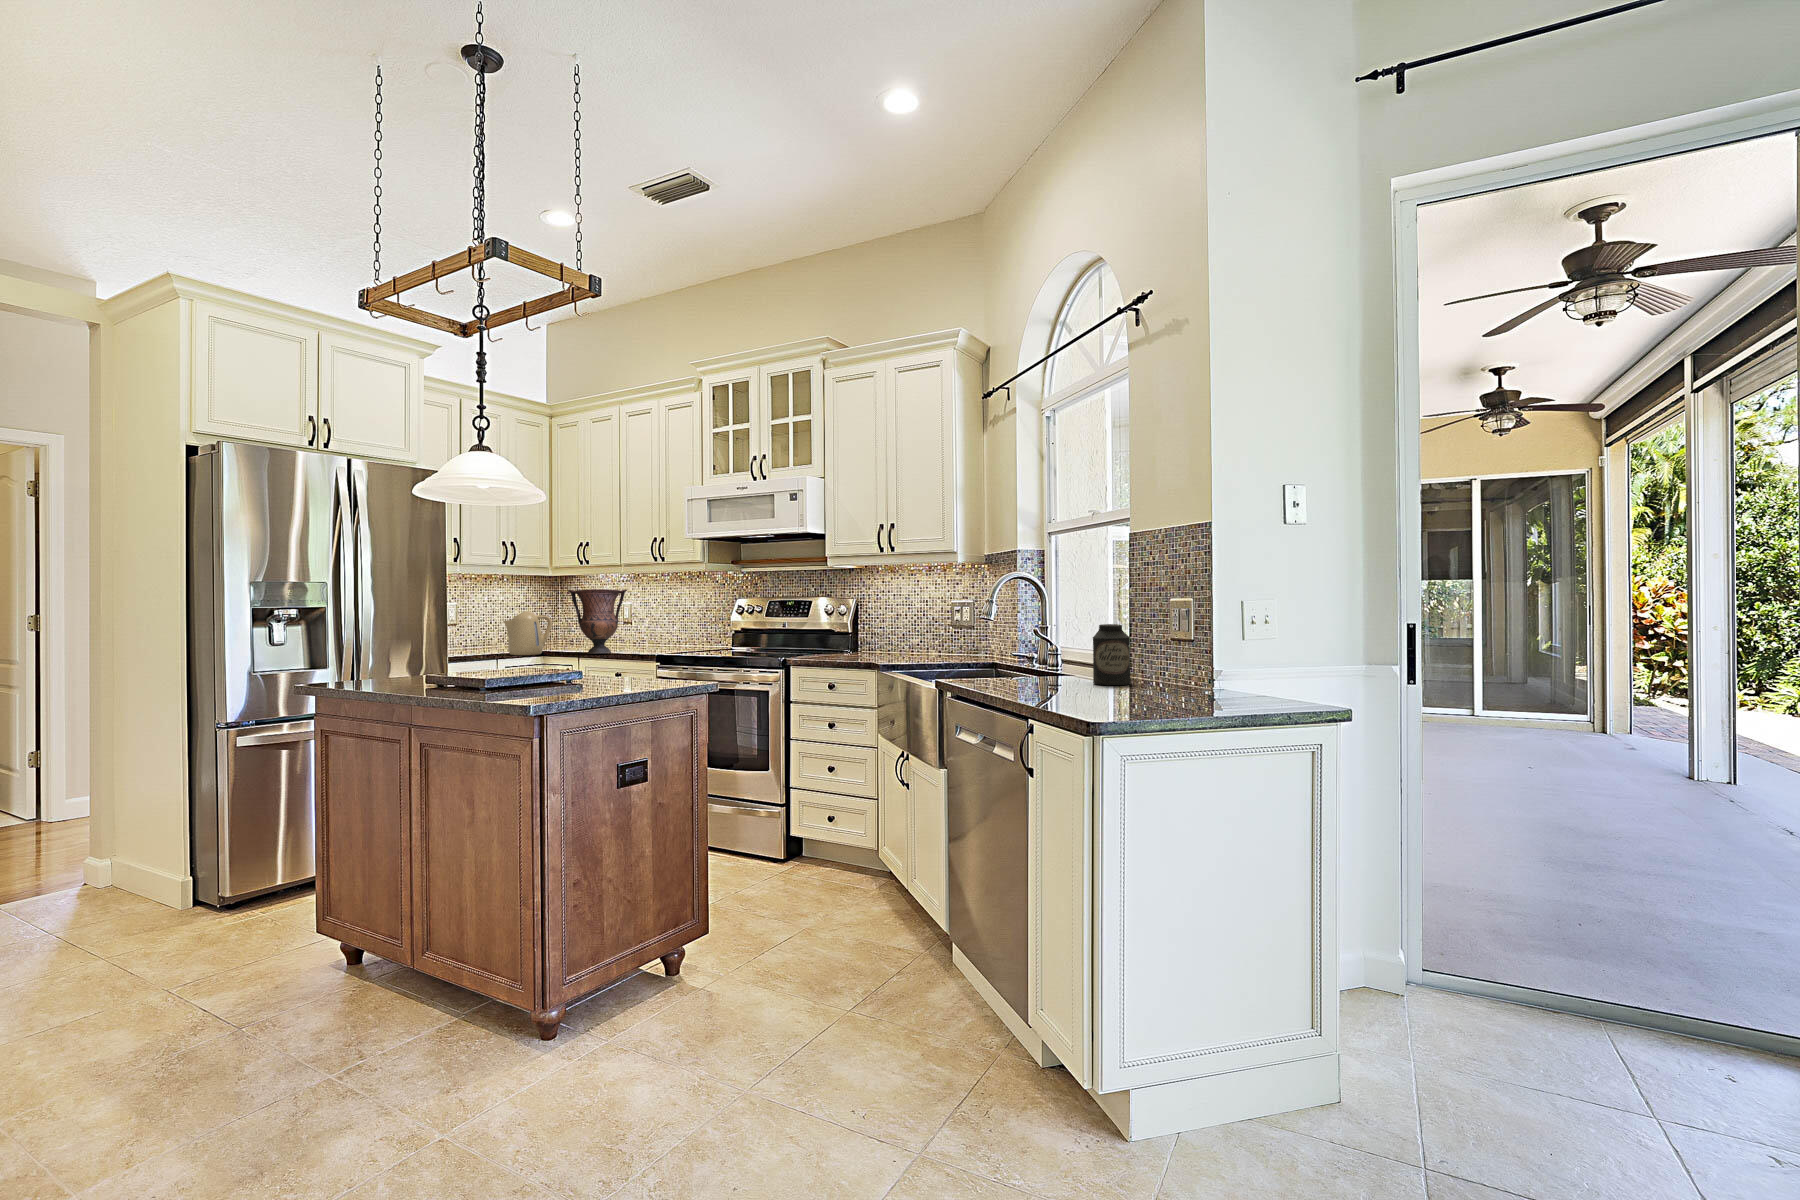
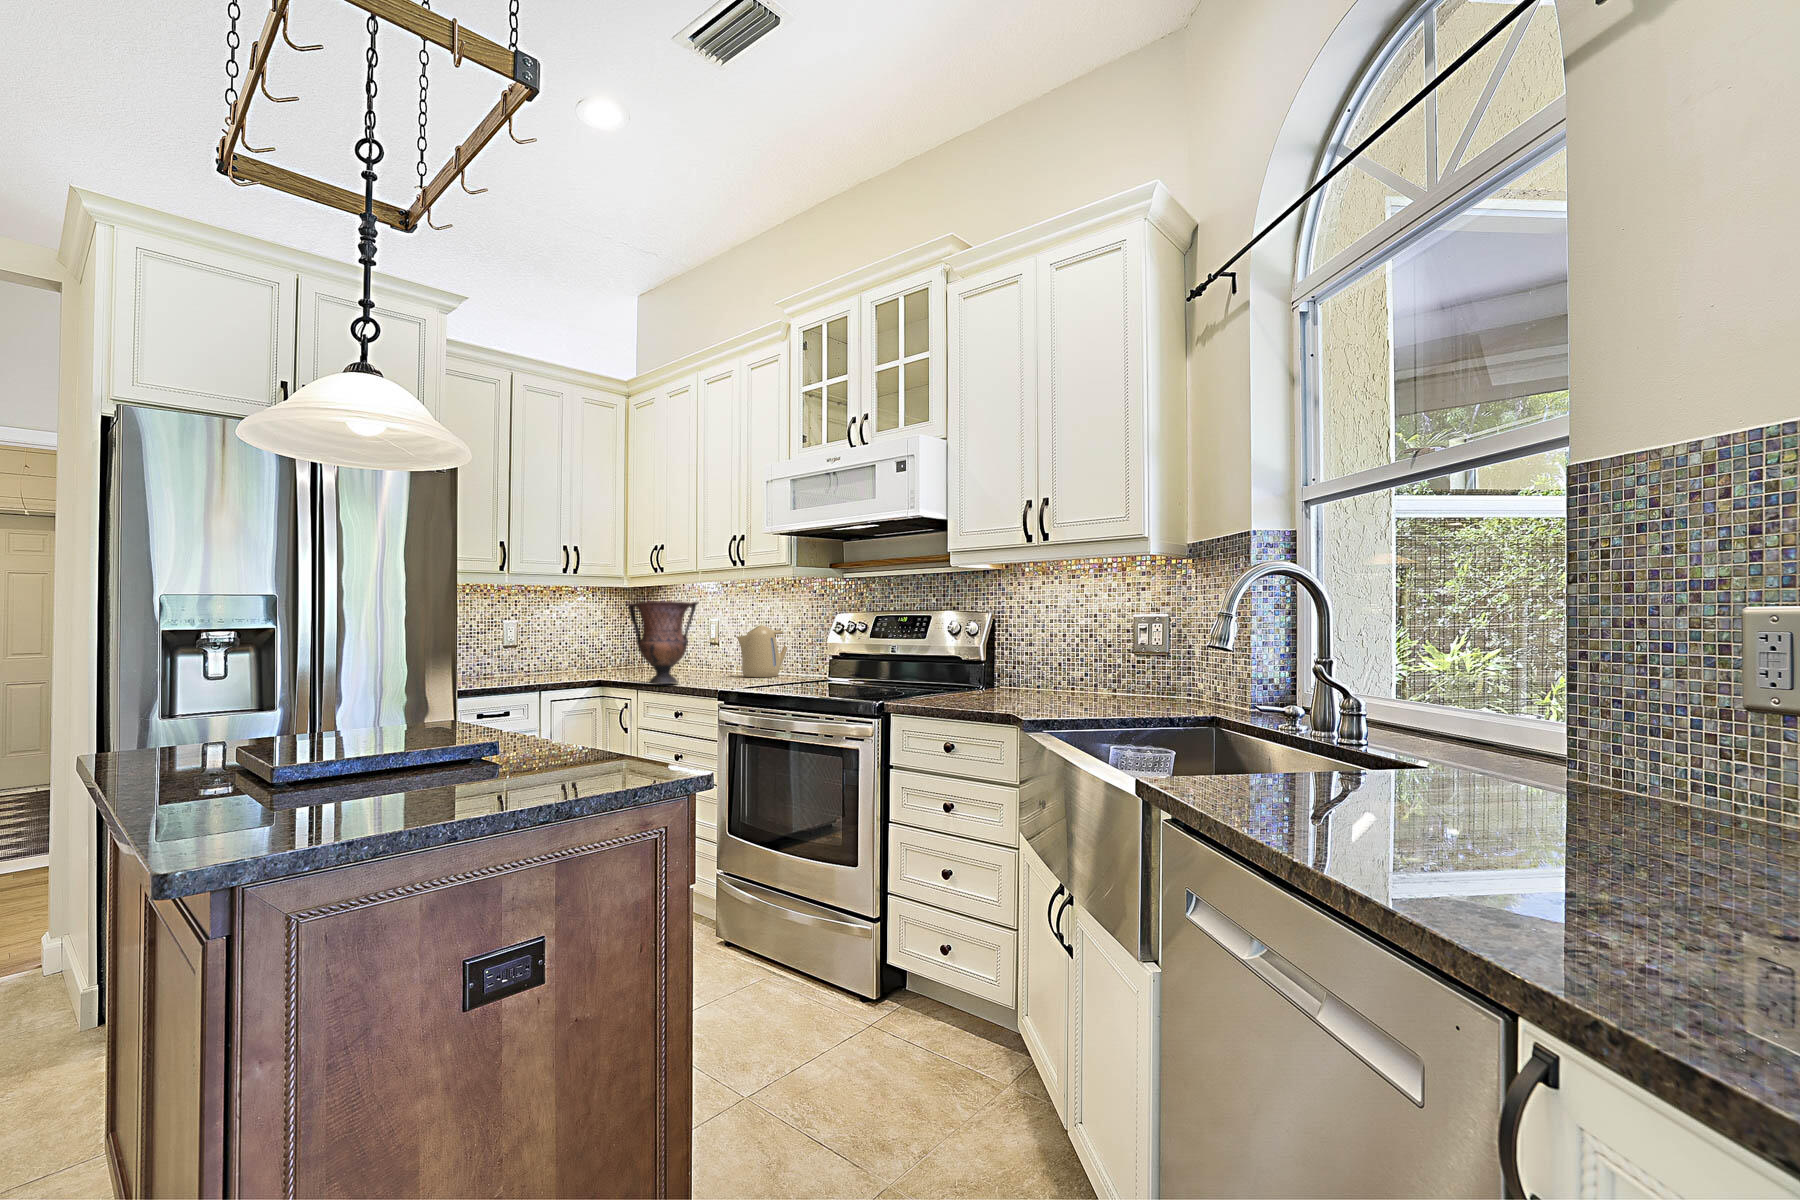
kettle: present [503,611,552,655] -> present [736,625,787,677]
canister: present [1093,624,1131,685] -> none [1517,668,1632,822]

